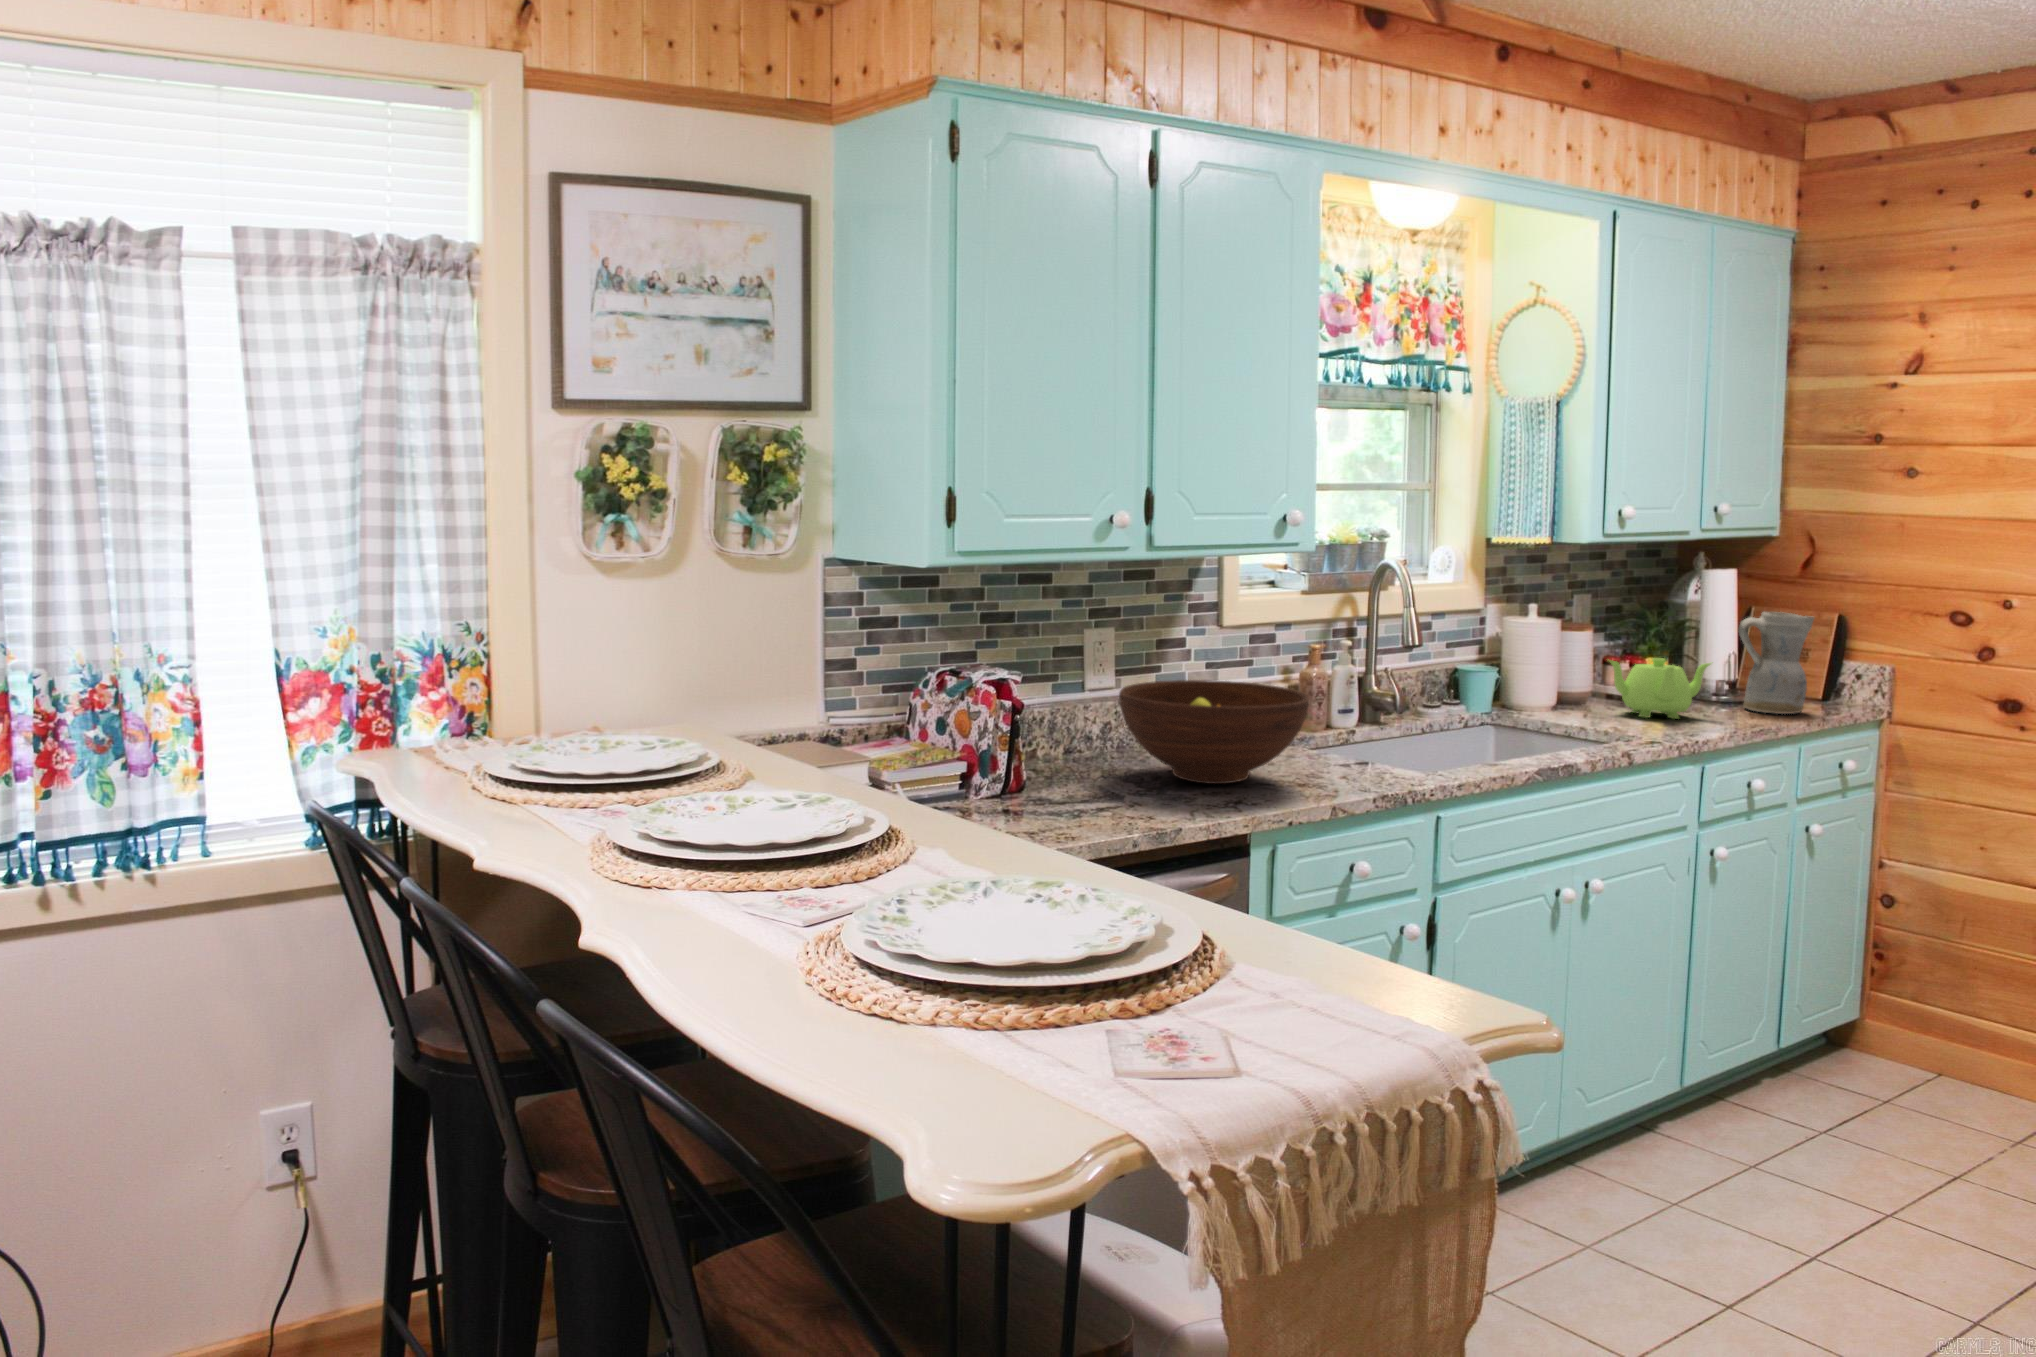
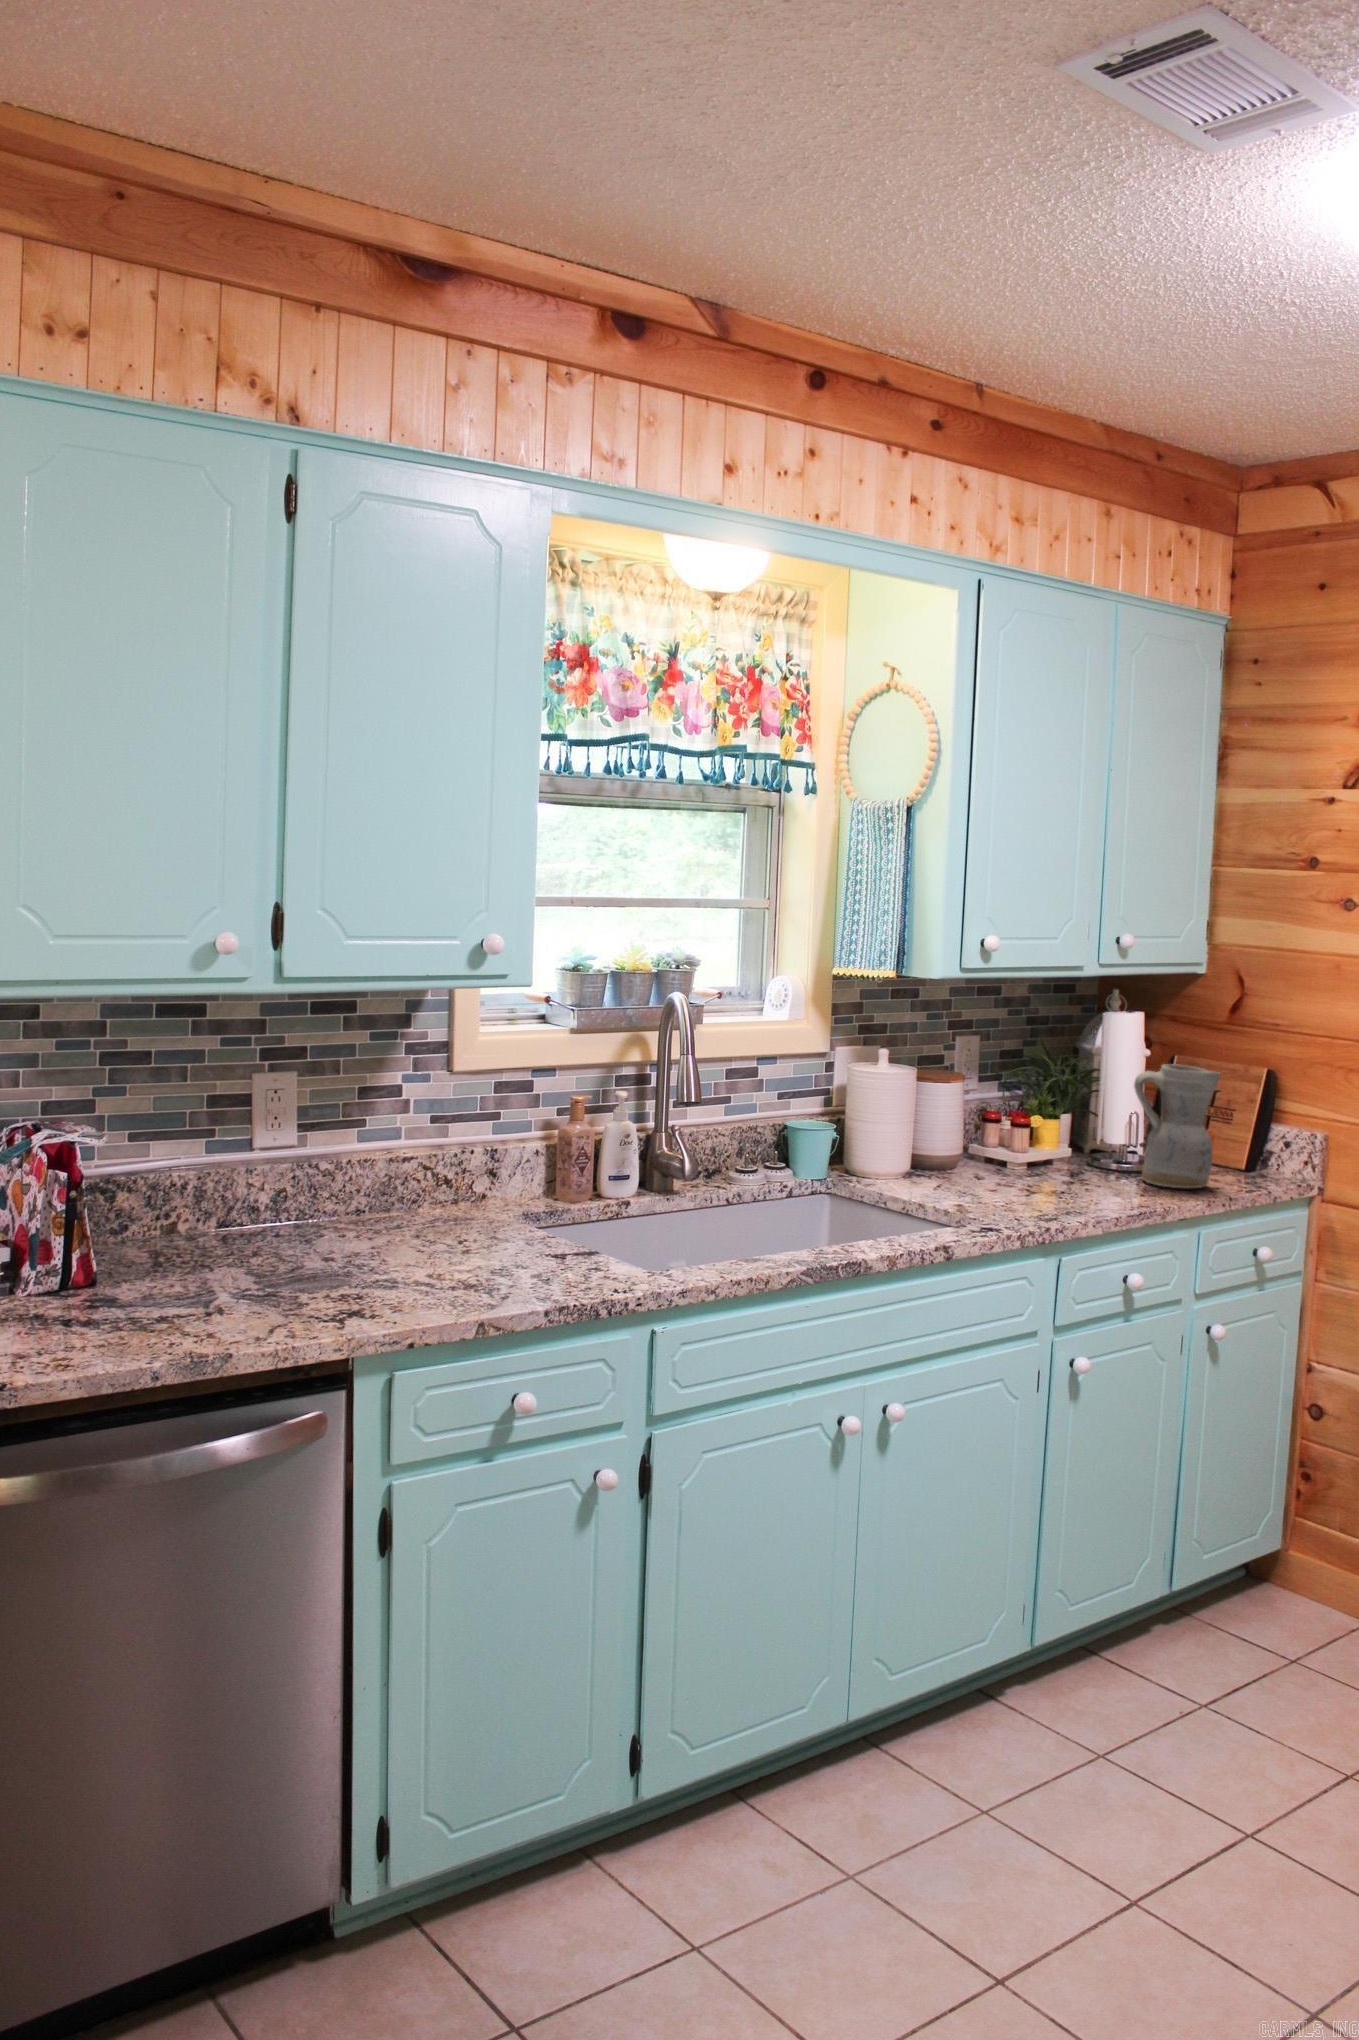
teapot: present [1609,658,1711,719] -> none [967,1118,1093,1193]
fruit bowl: present [1119,680,1309,784] -> none [240,1143,486,1281]

